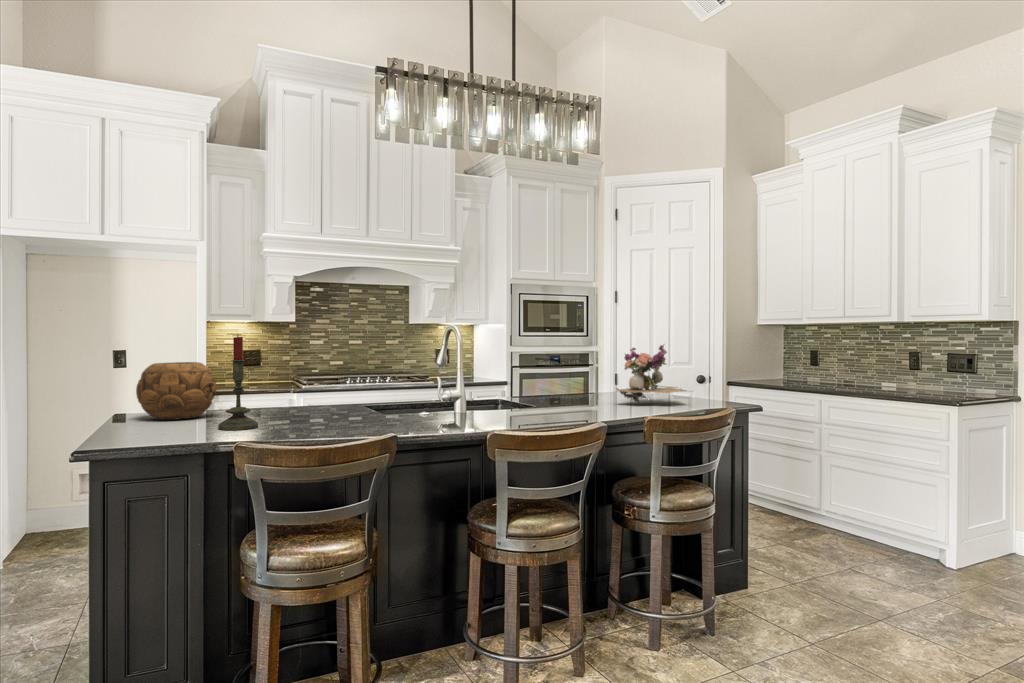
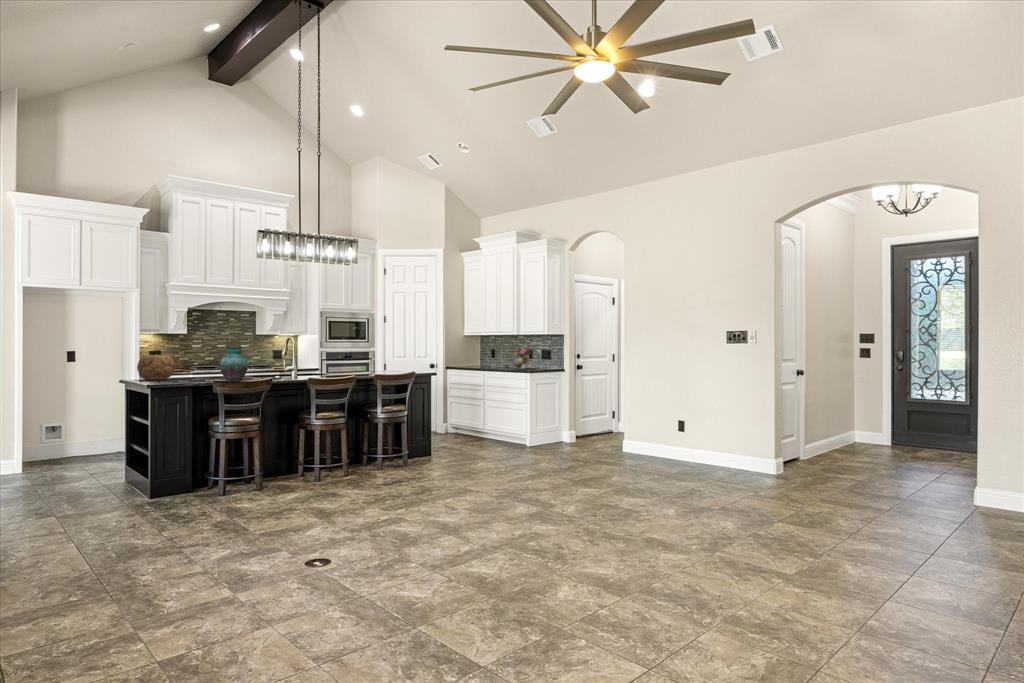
candle: present [218,335,258,430] -> none [188,342,206,382]
flower arrangement: present [616,345,686,403] -> present [512,346,535,369]
vase: none [277,348,345,437] -> present [220,347,248,382]

